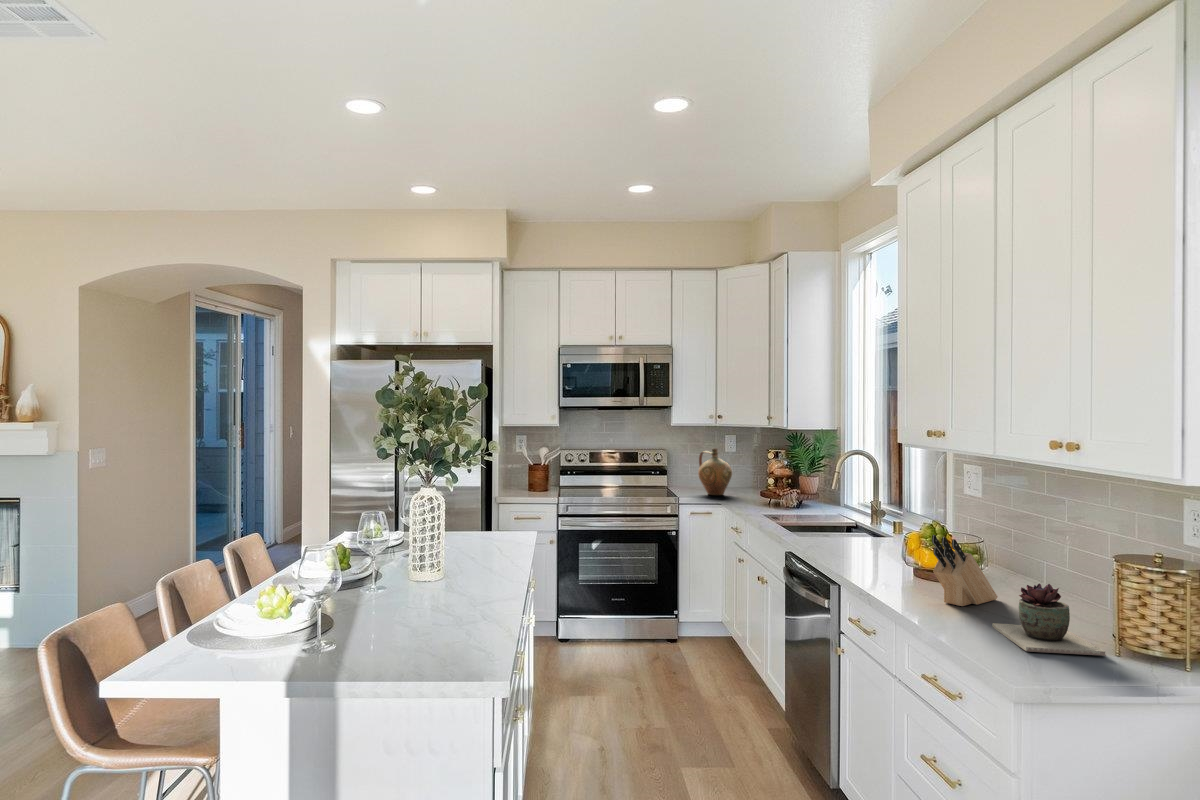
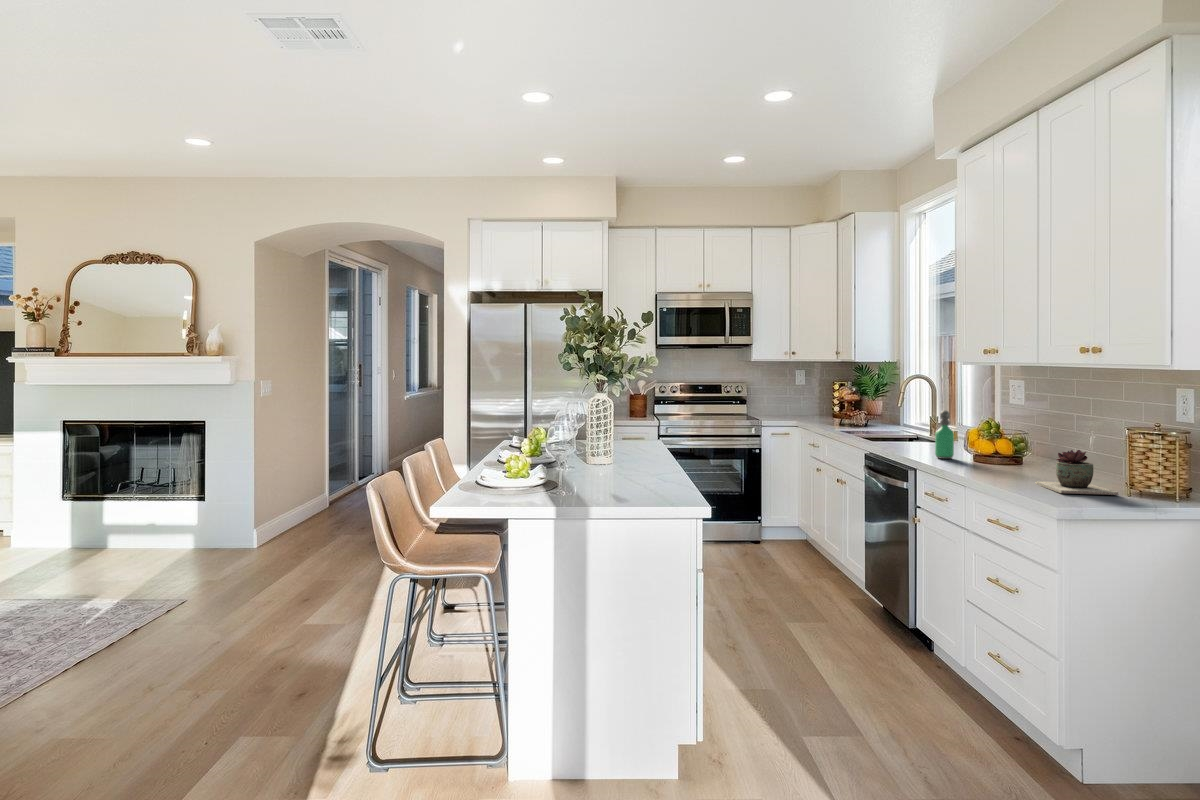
ceramic jug: present [698,448,732,495] -> none [775,380,804,419]
soap dispenser: none [869,507,892,571] -> present [935,411,954,459]
knife block: present [932,535,998,606] -> none [990,423,1039,475]

